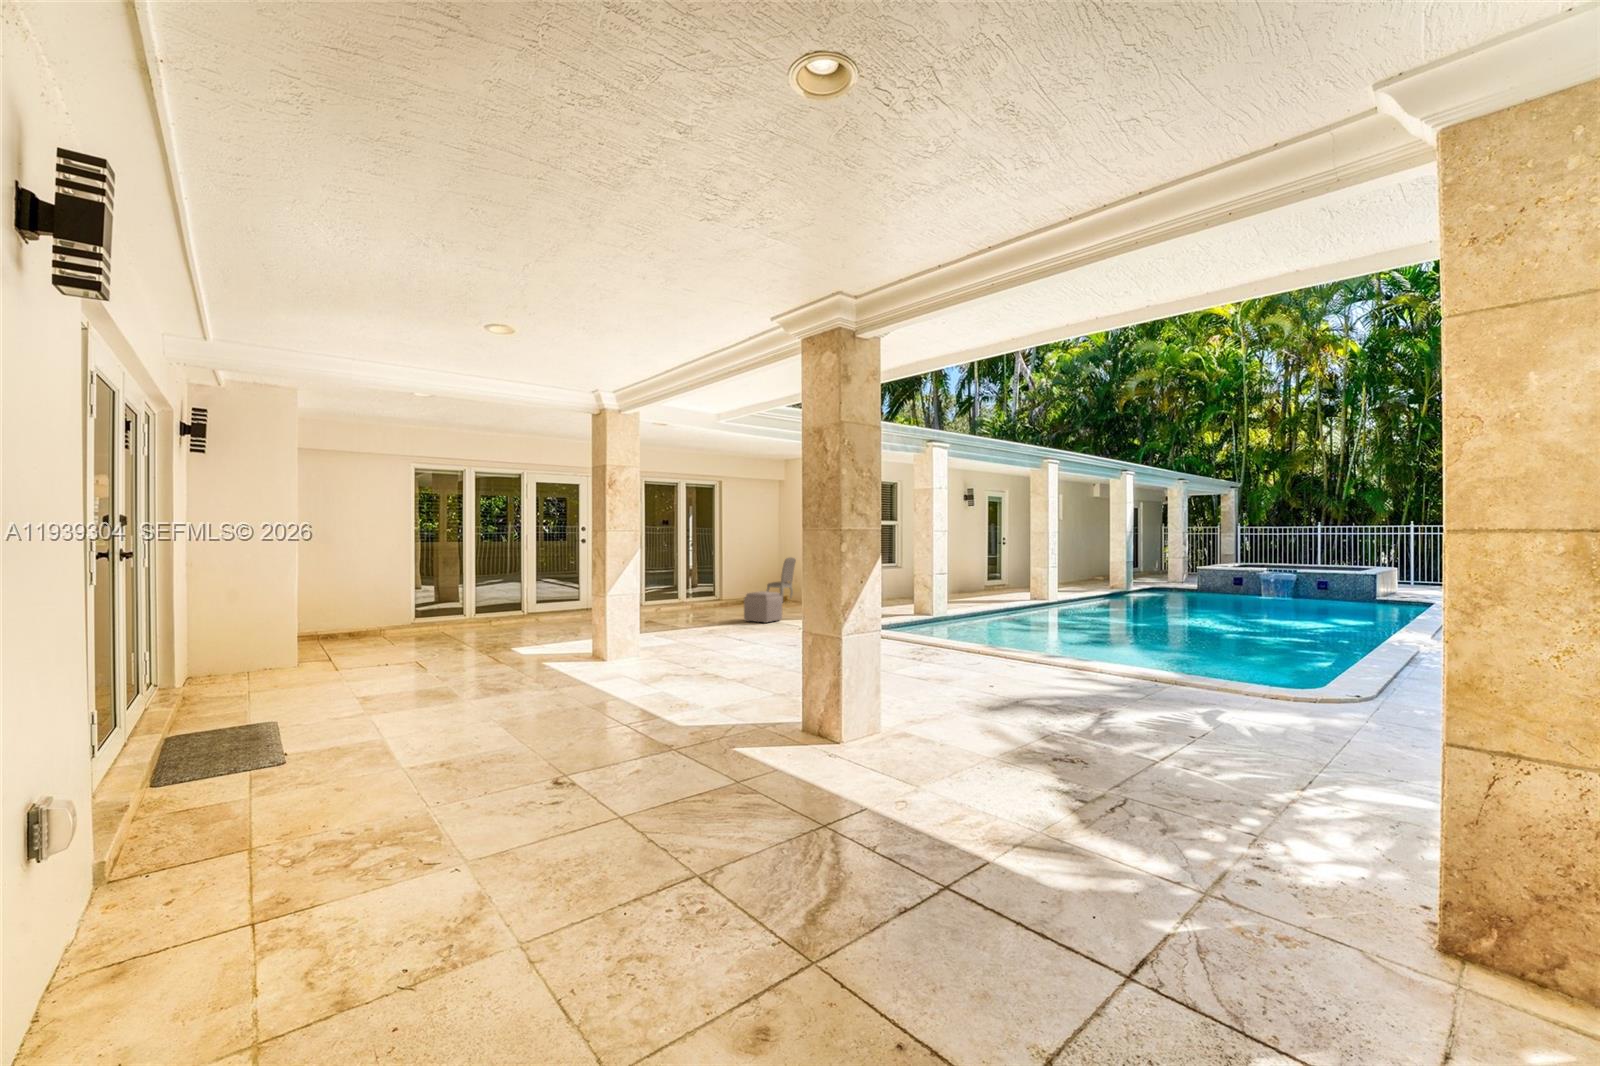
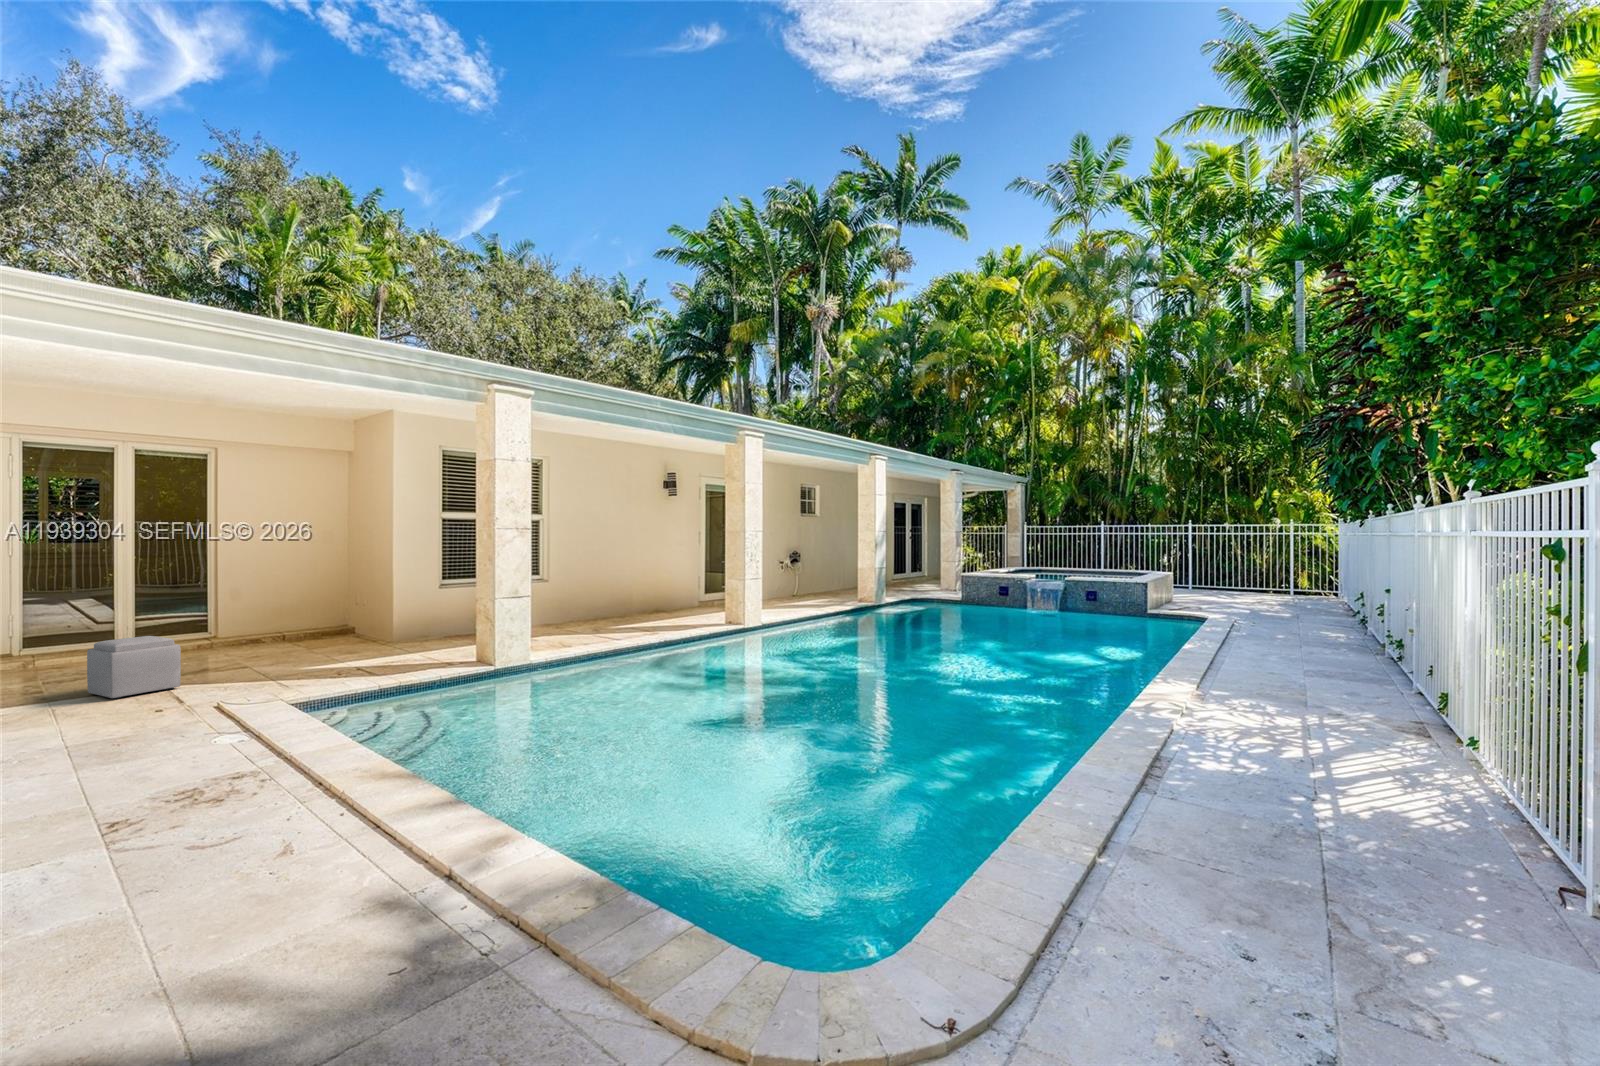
dining chair: present [766,557,796,598] -> none [323,568,369,637]

